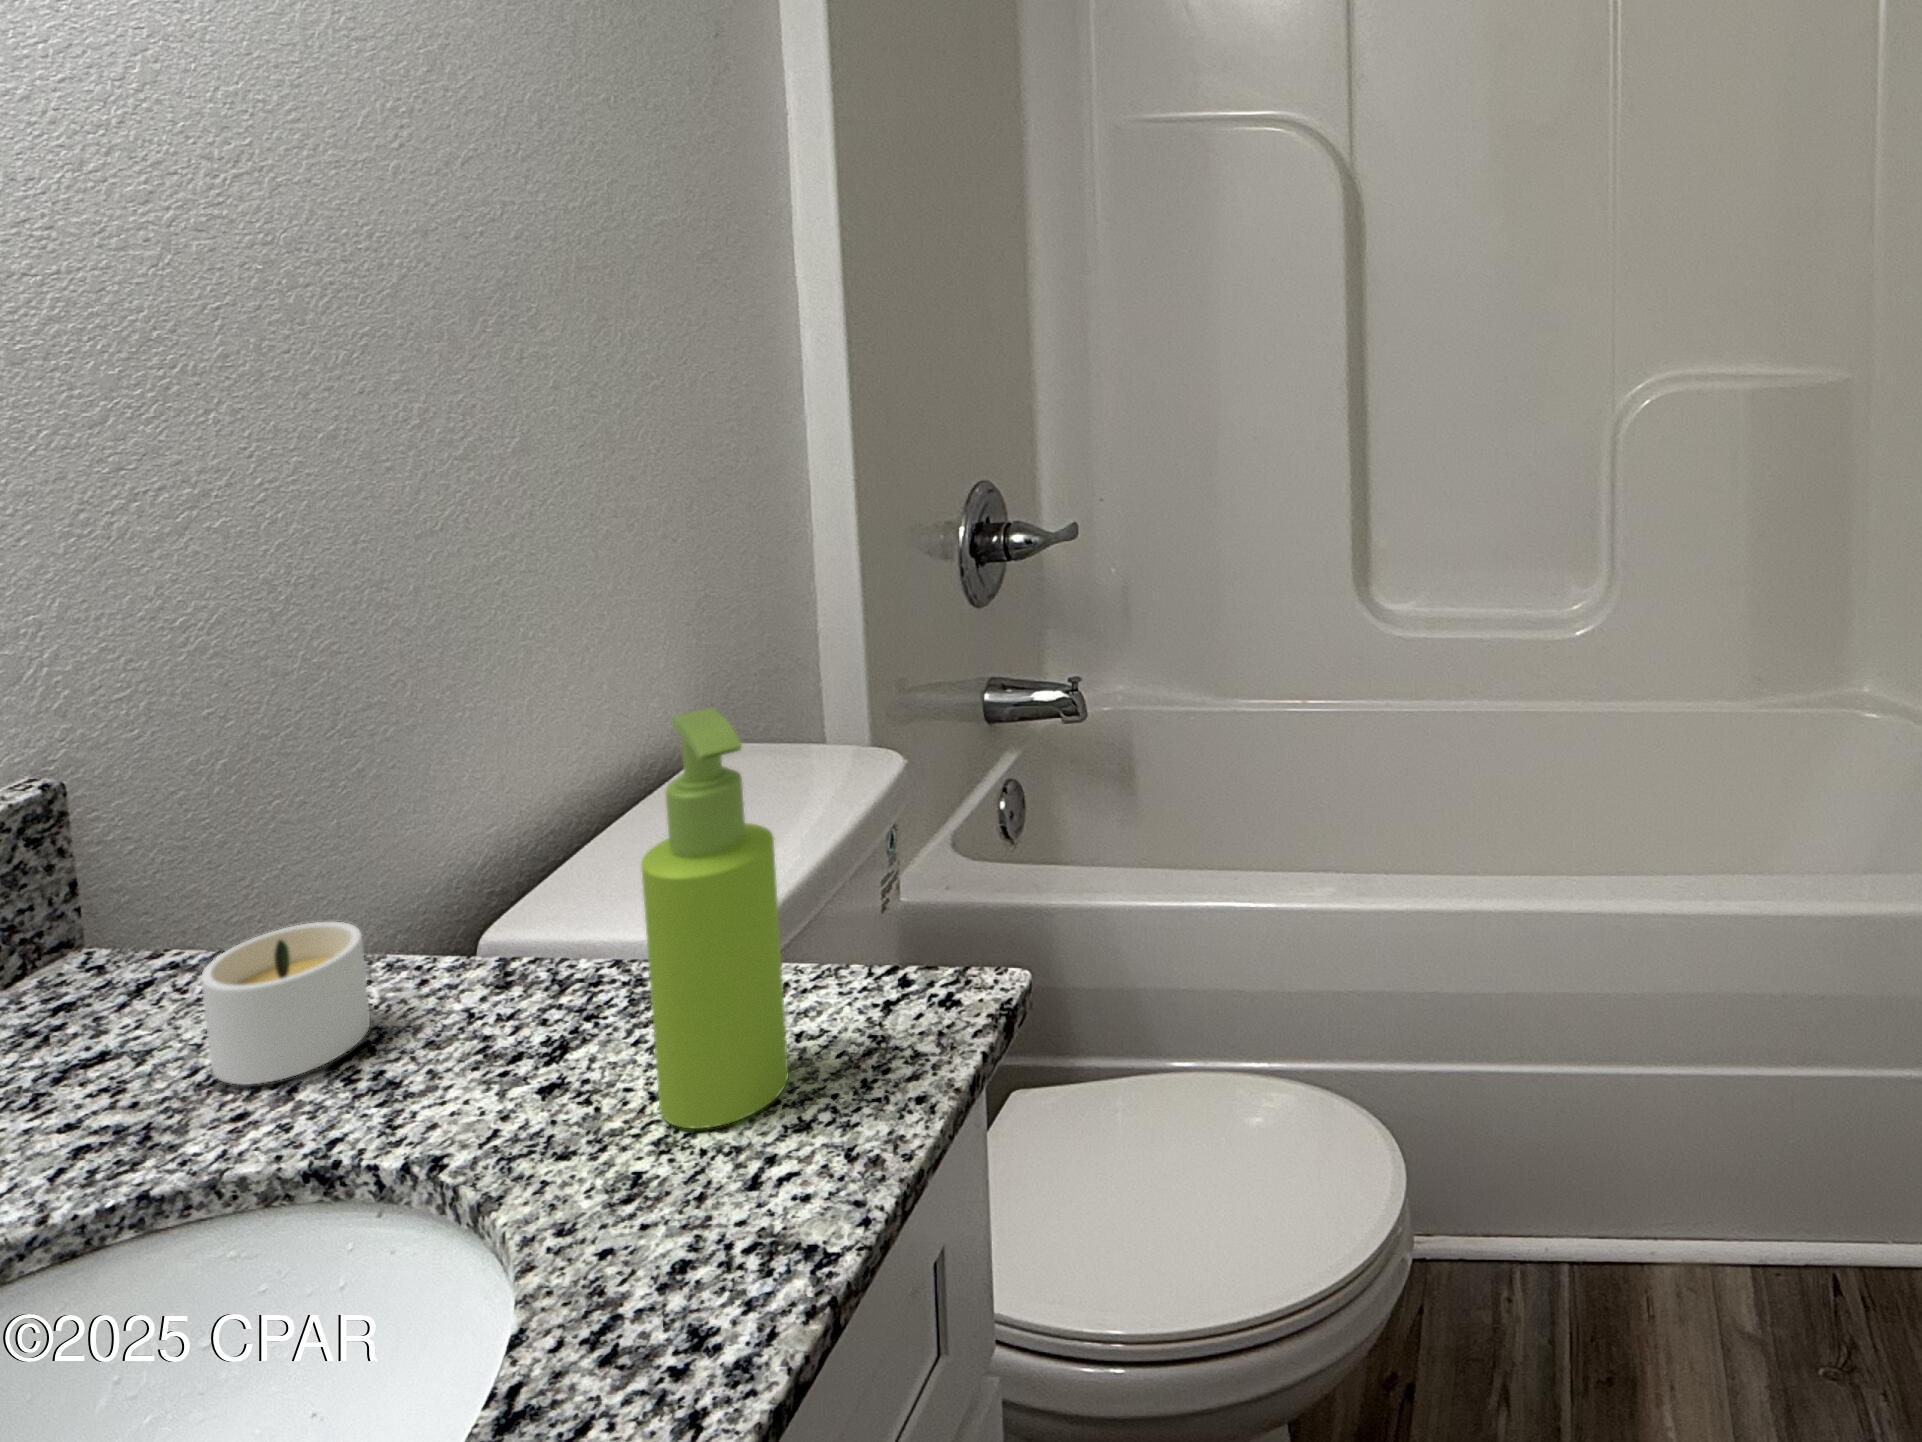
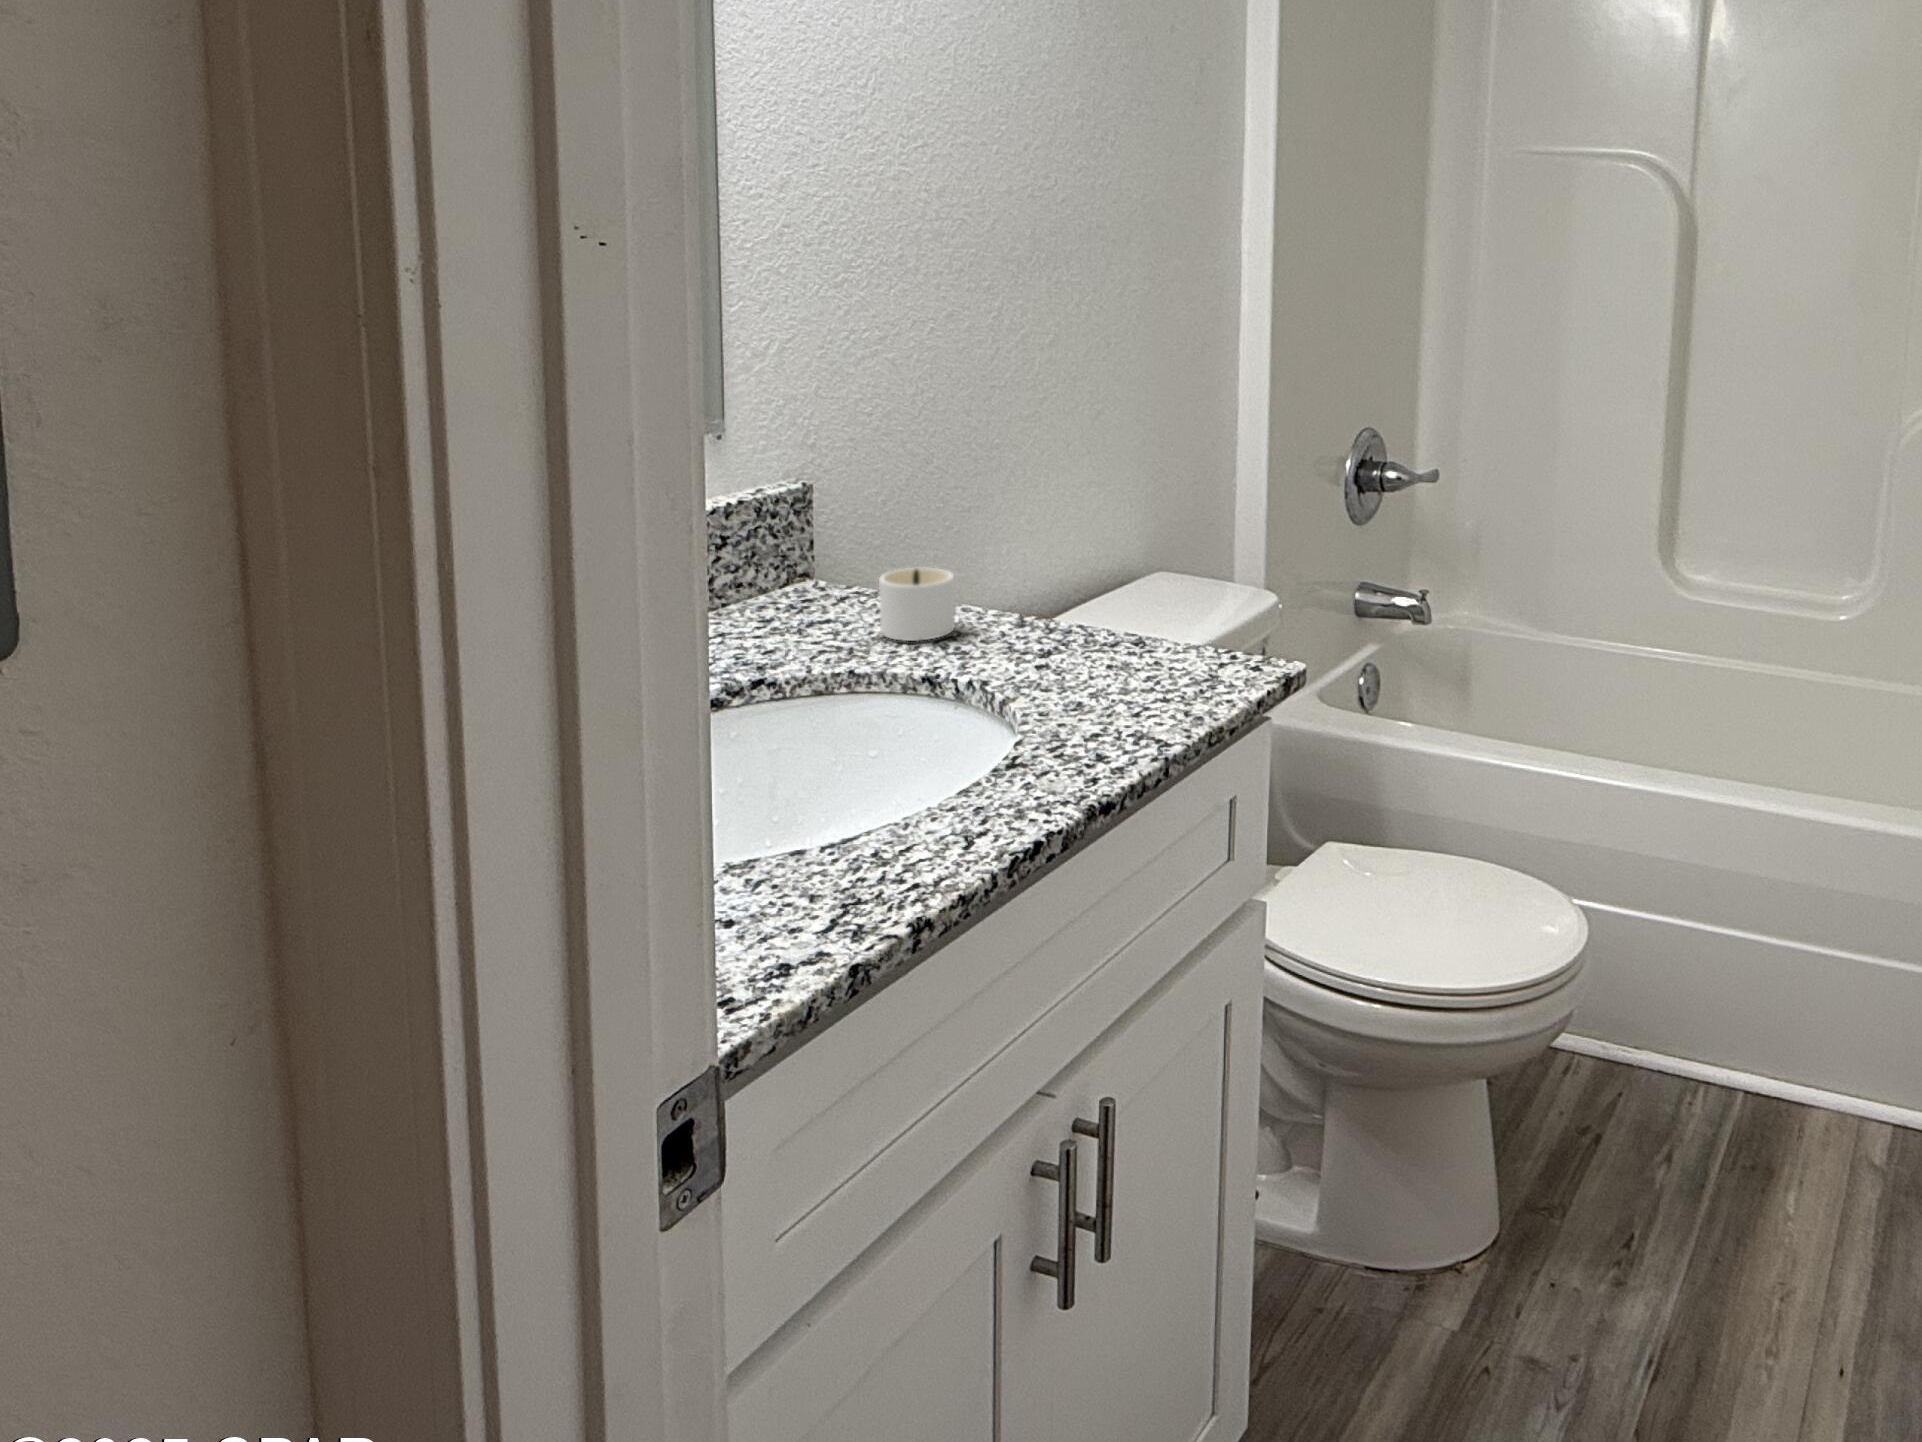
soap dispenser: present [641,708,789,1129] -> none [1094,459,1164,693]

